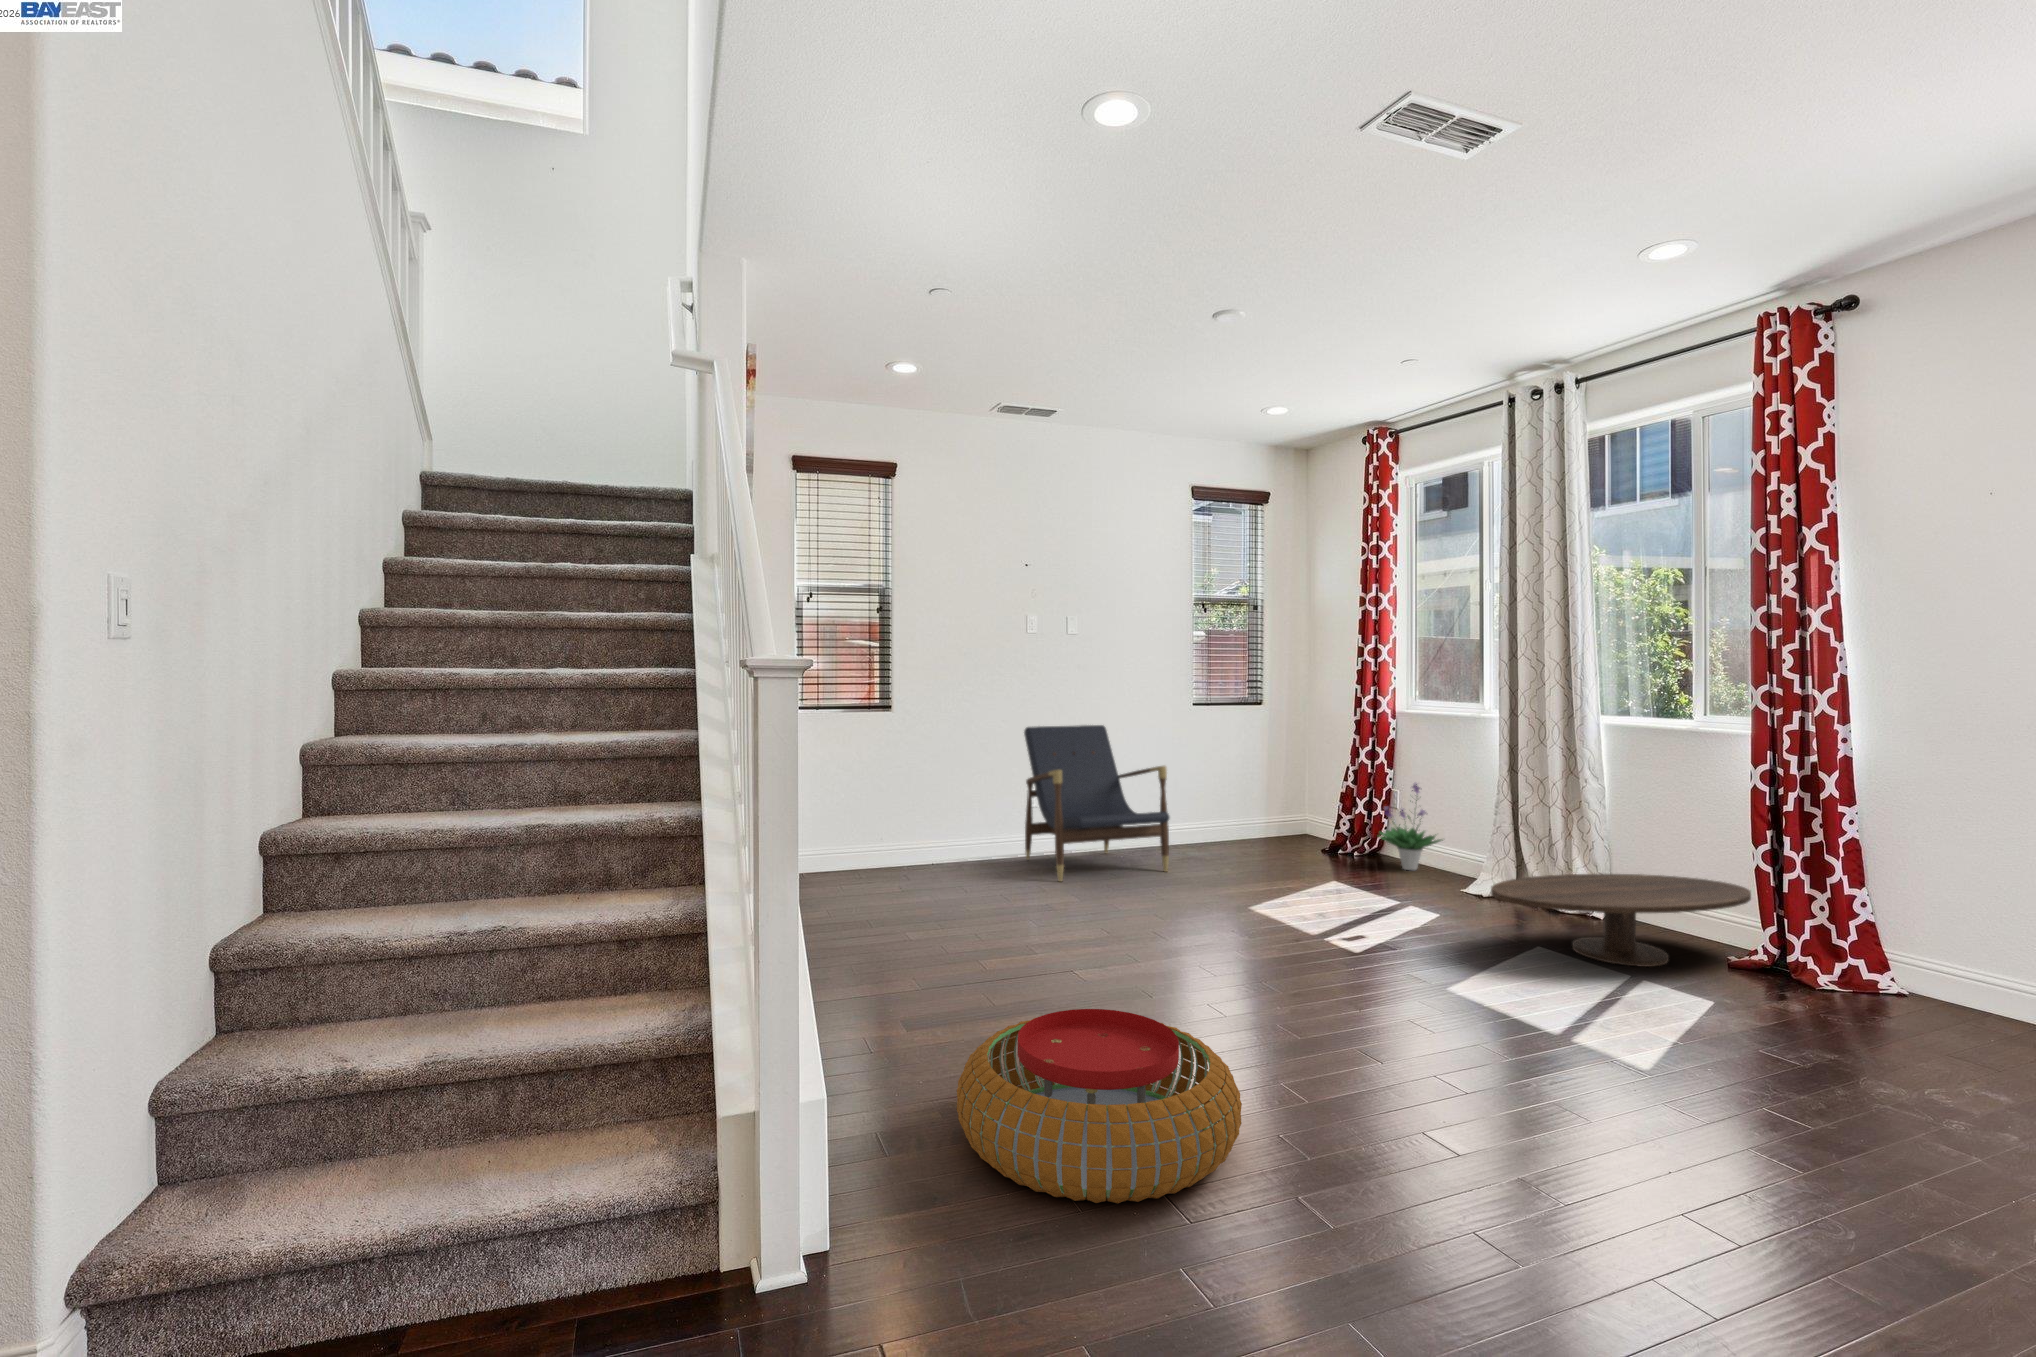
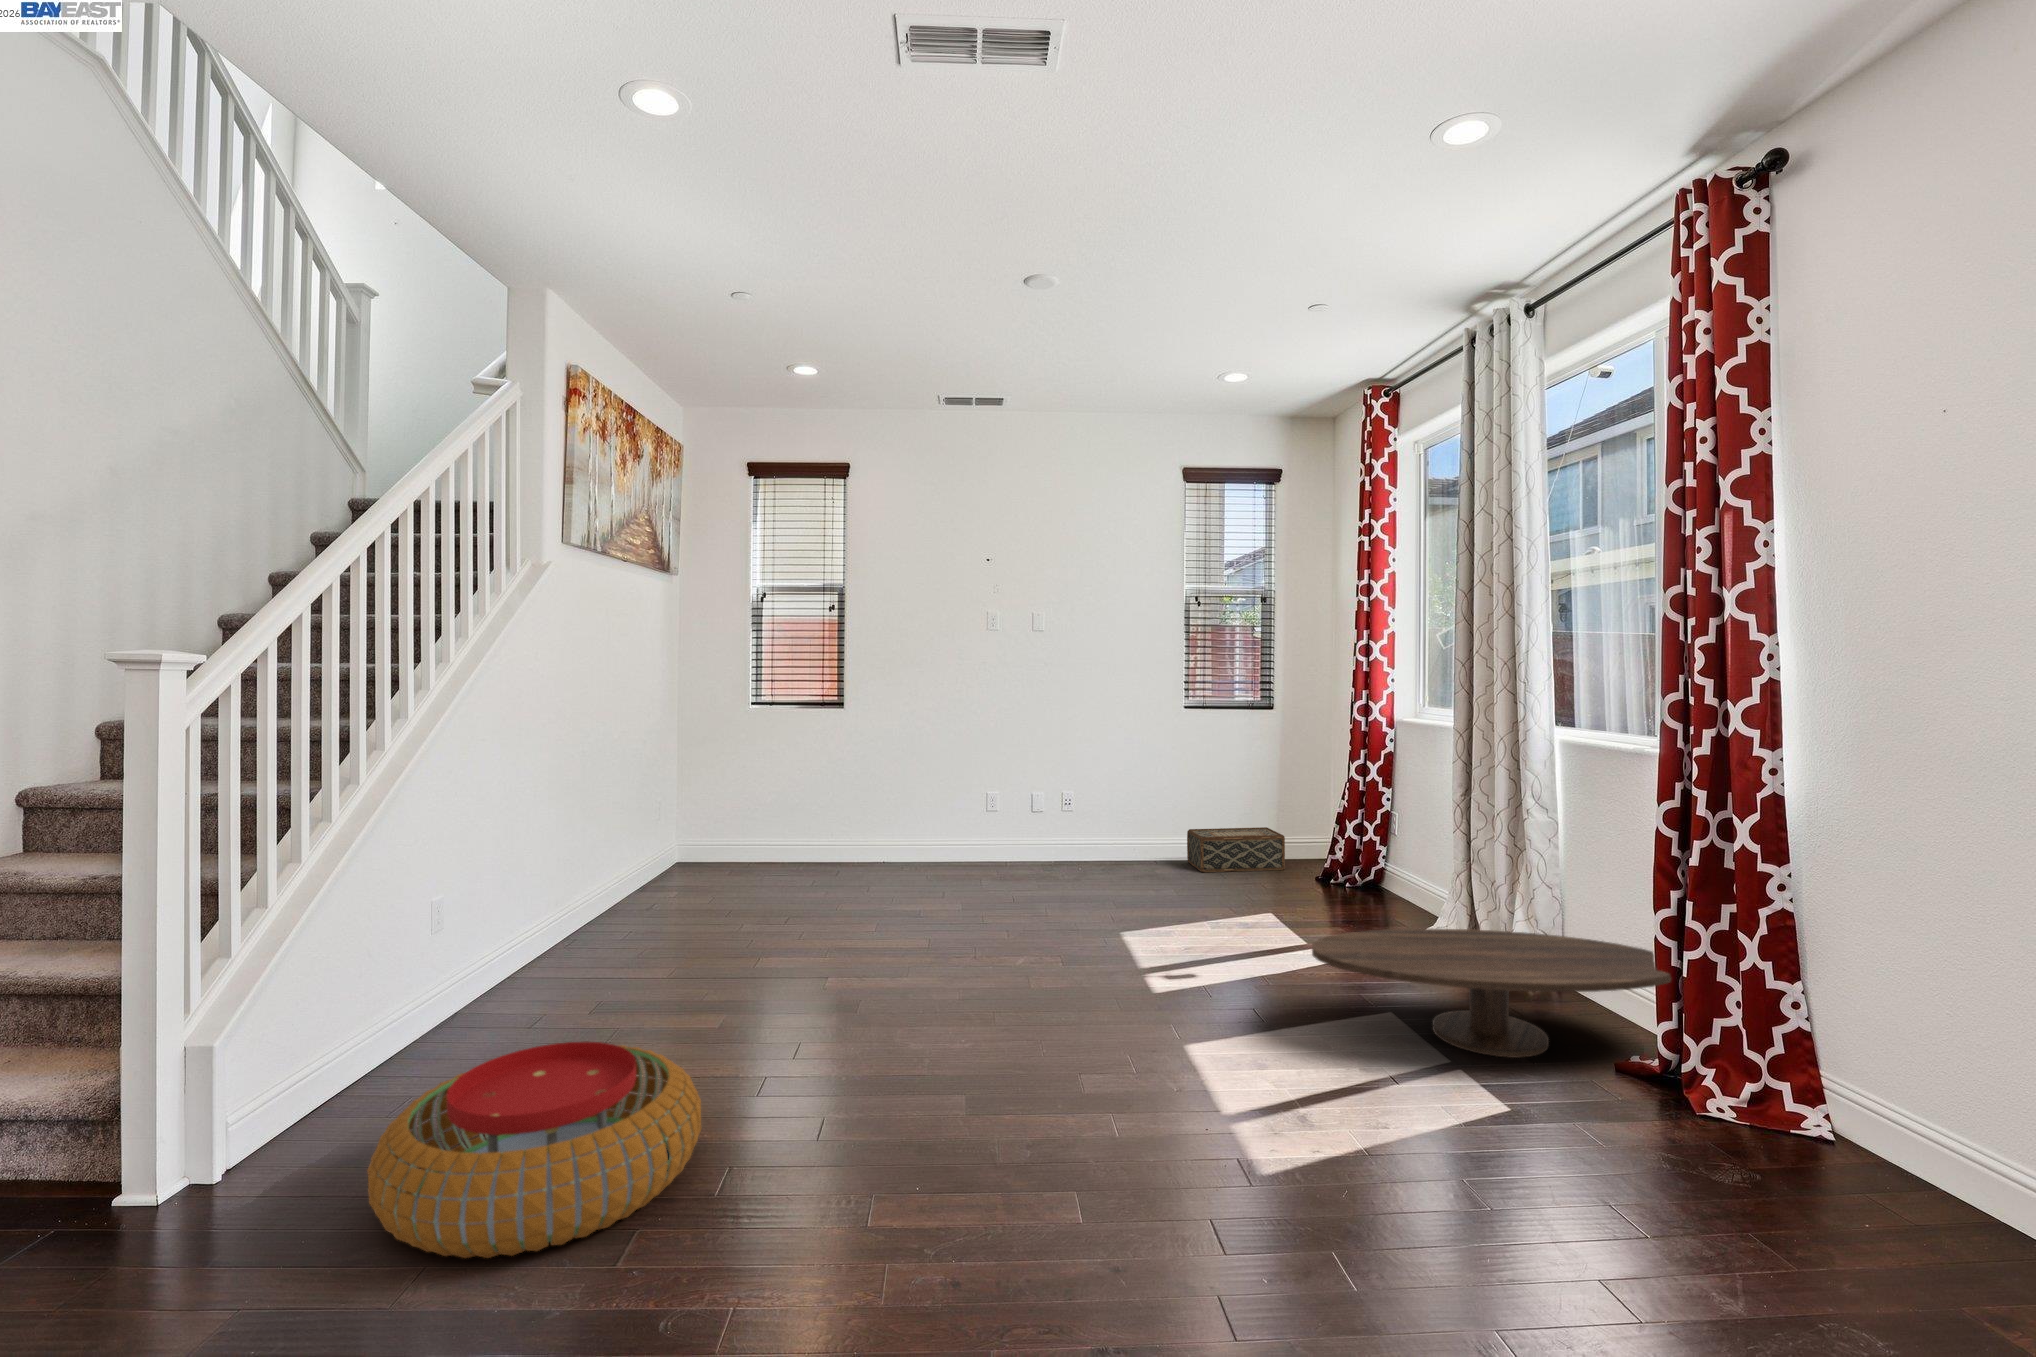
lounge chair: present [1024,725,1170,881] -> none [965,732,1102,897]
potted plant: present [1379,783,1443,870] -> none [1344,804,1425,908]
woven basket: none [1200,809,1288,851] -> present [1187,827,1285,872]

